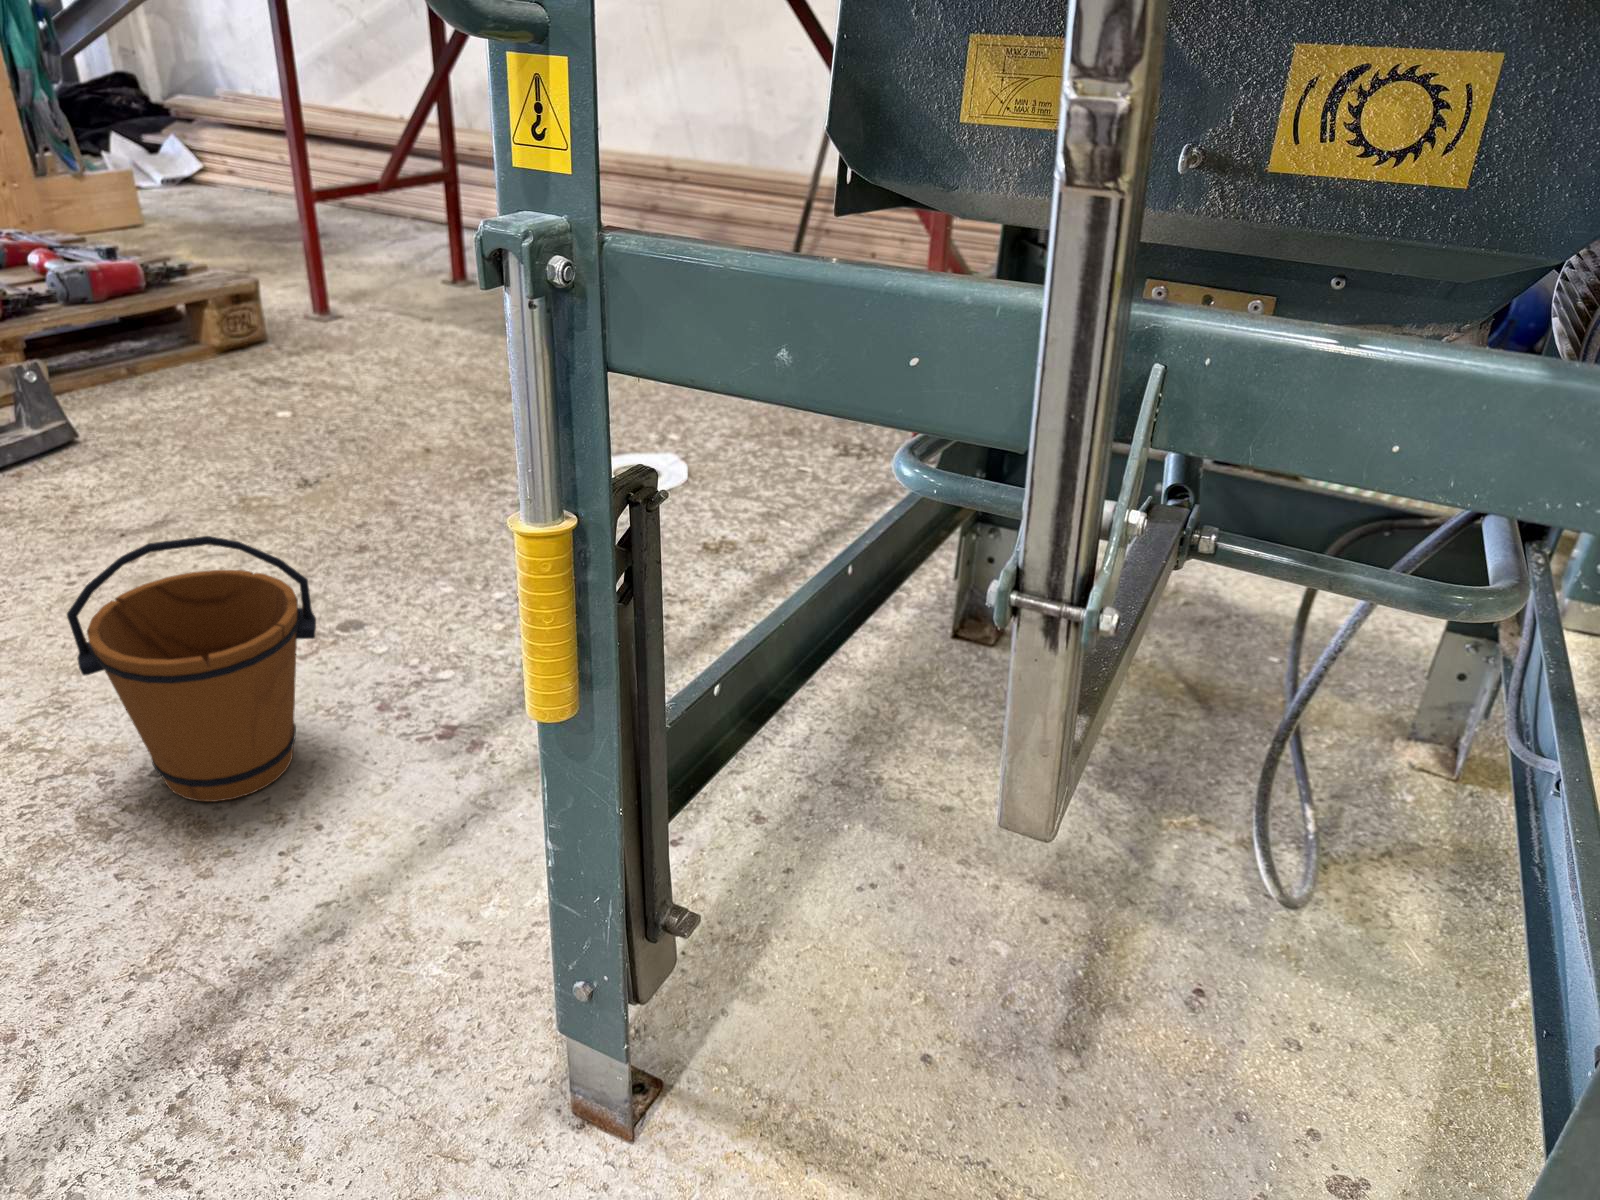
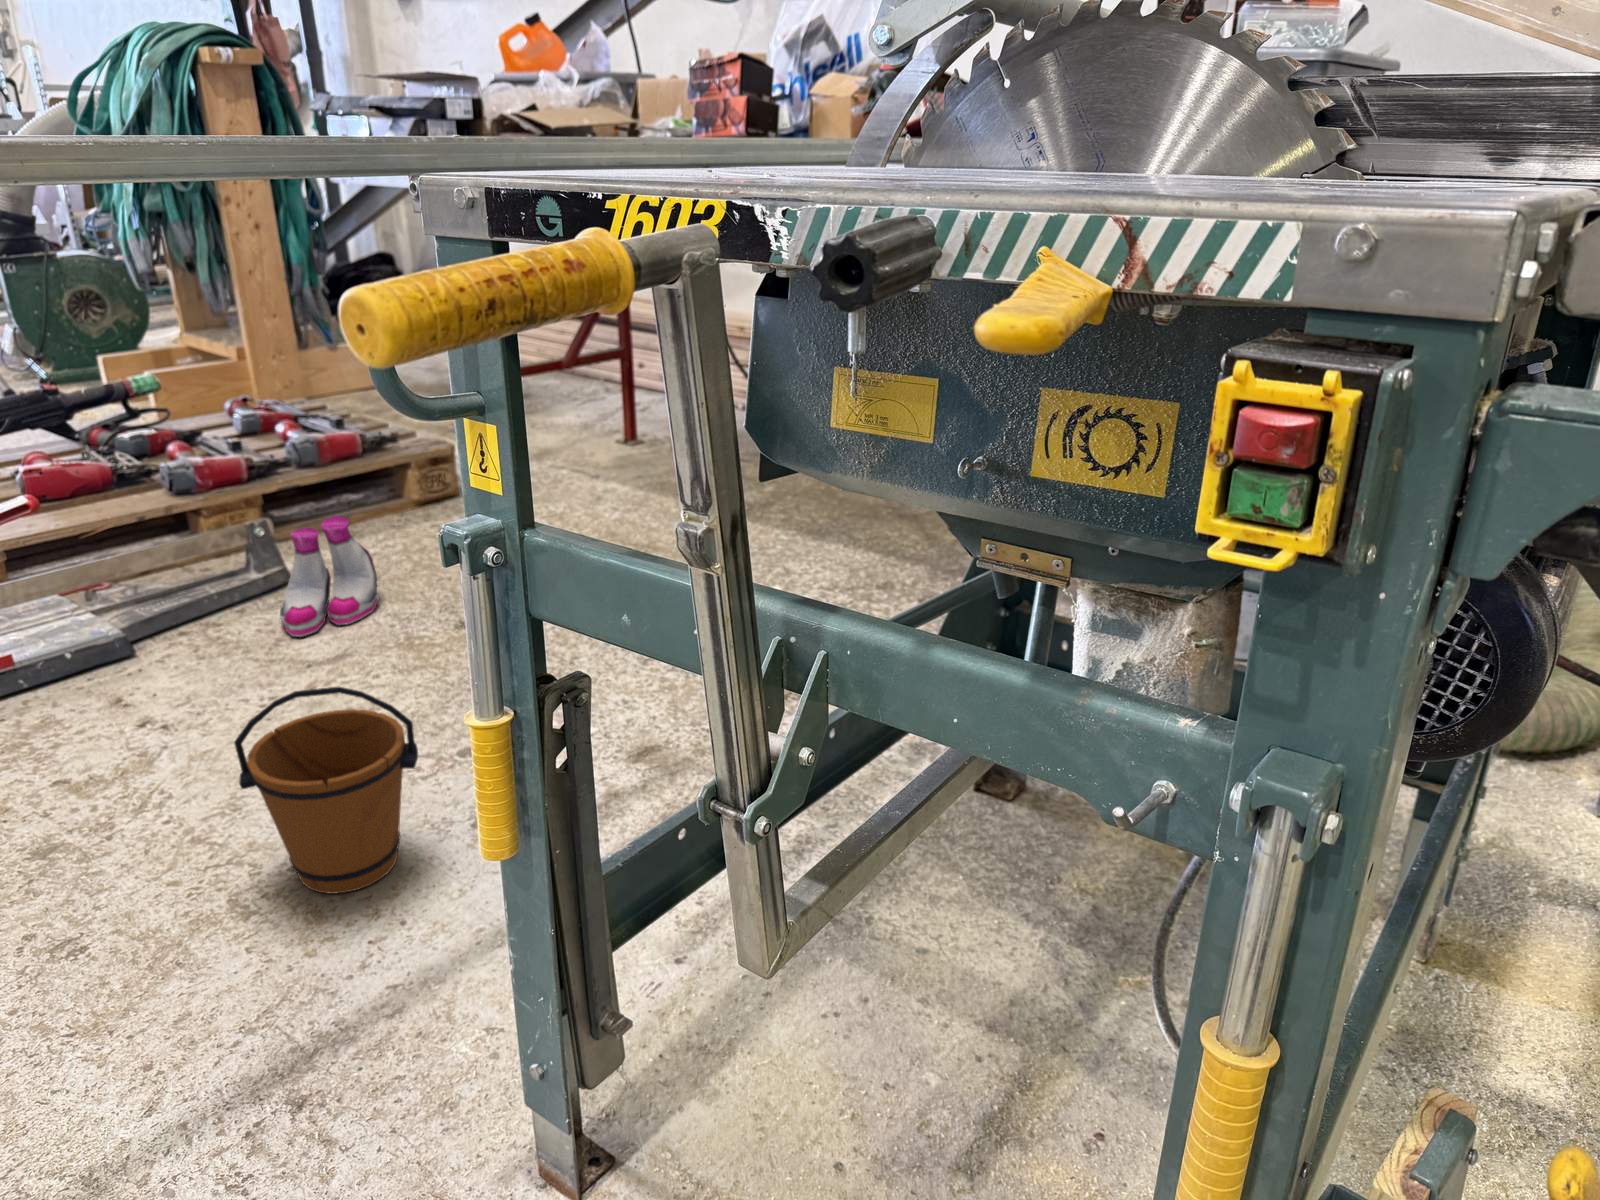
boots: none [65,345,194,499] -> present [280,515,379,637]

